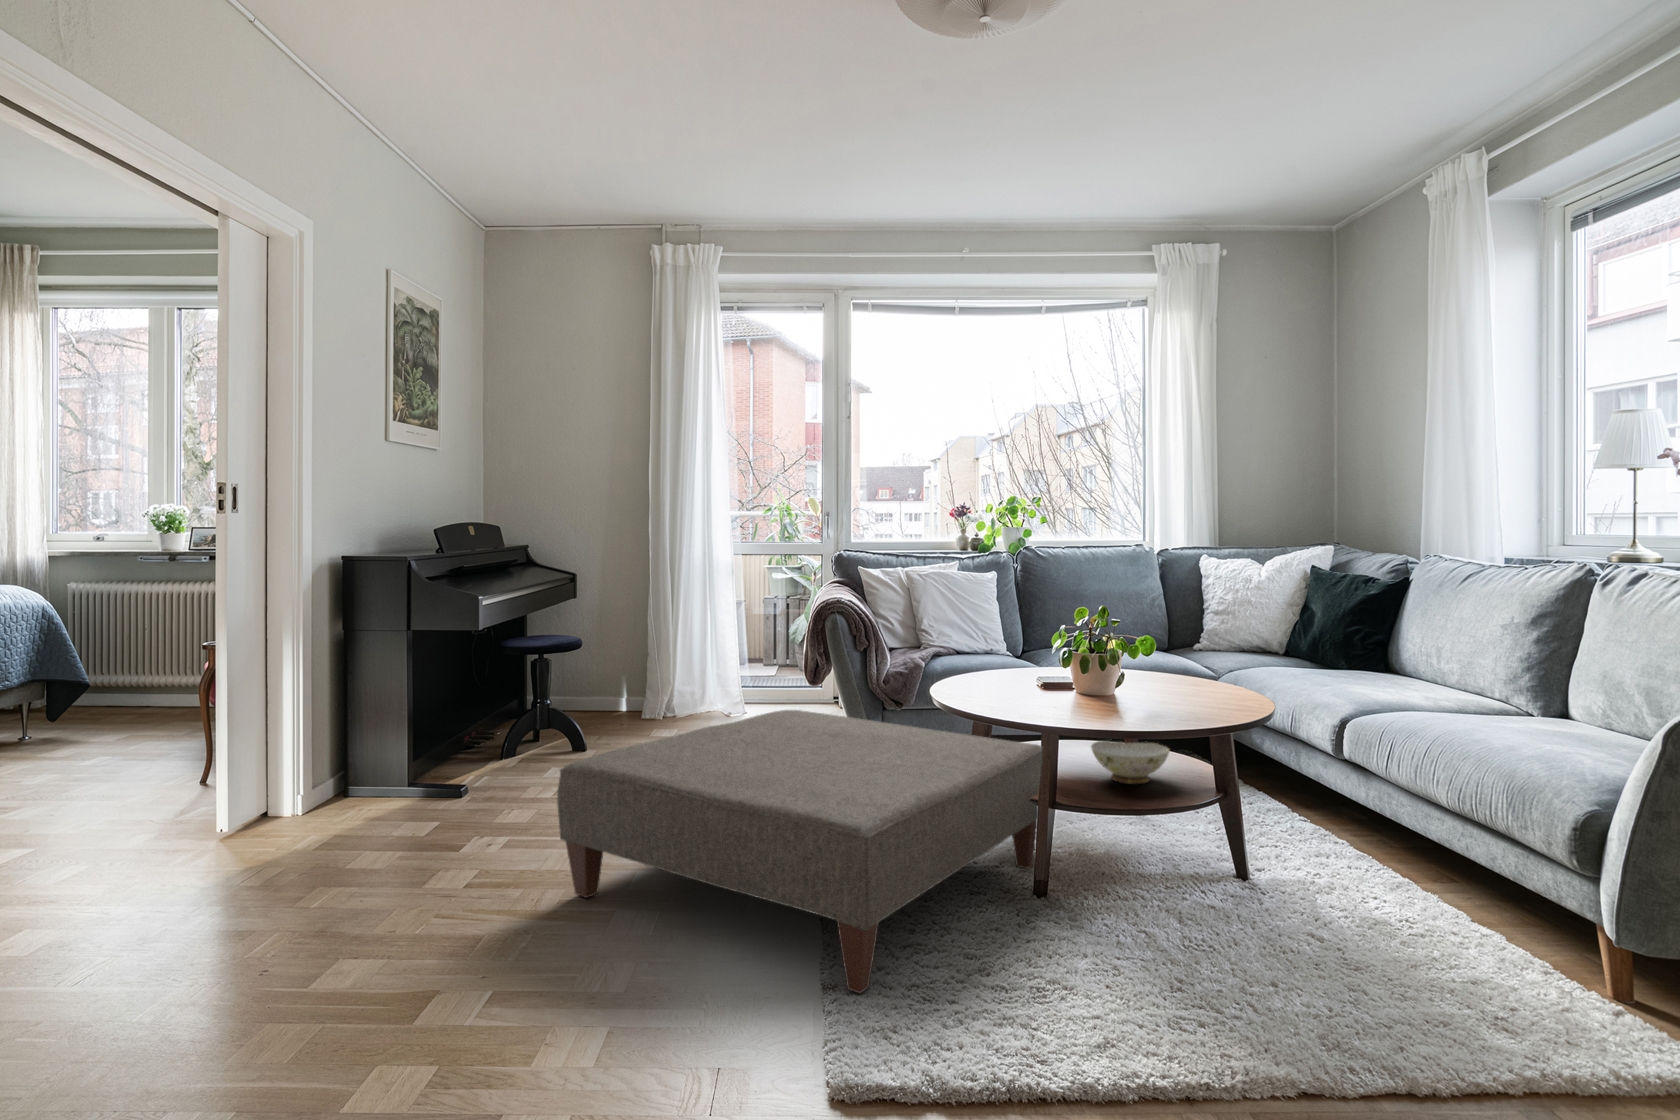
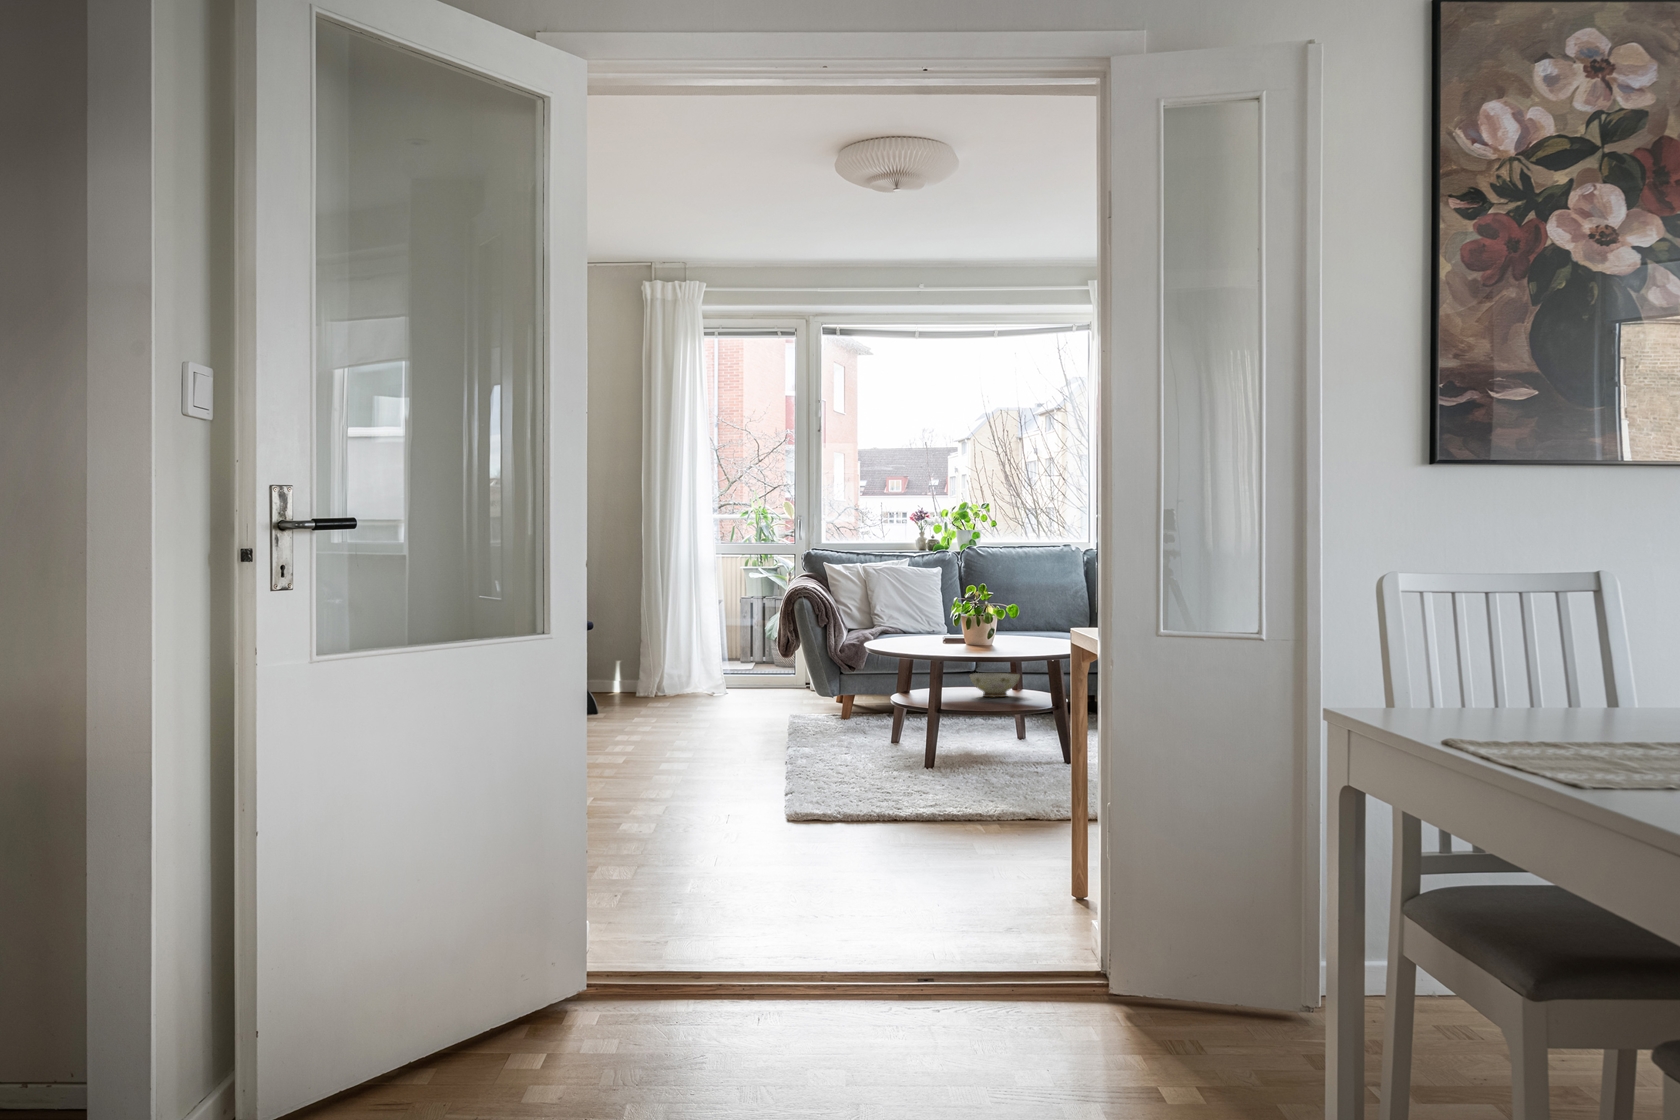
ottoman: present [557,710,1044,993] -> none [620,662,937,778]

